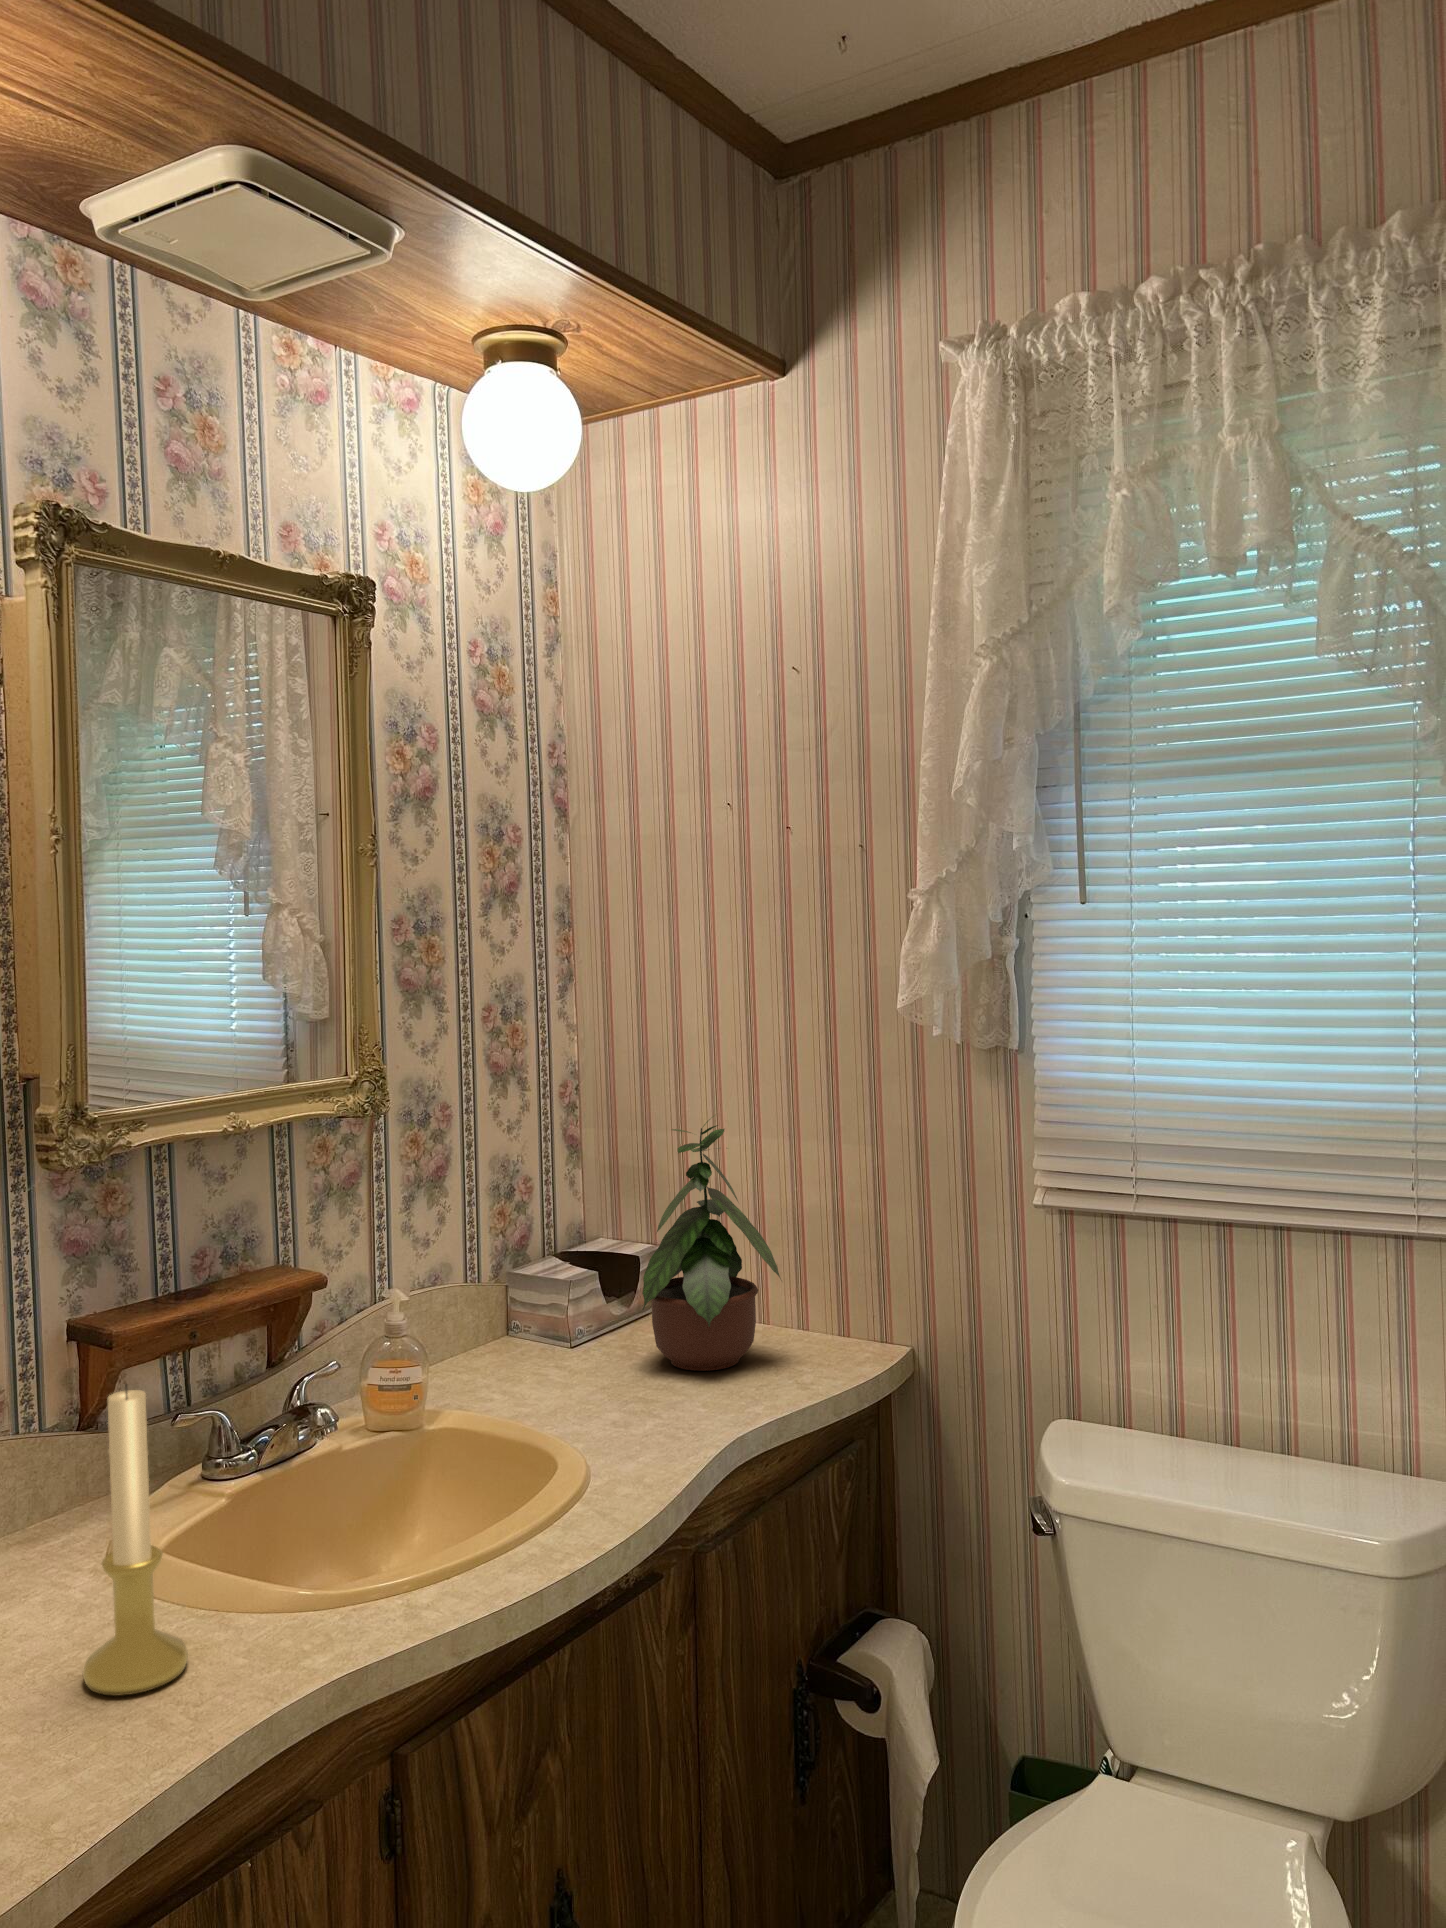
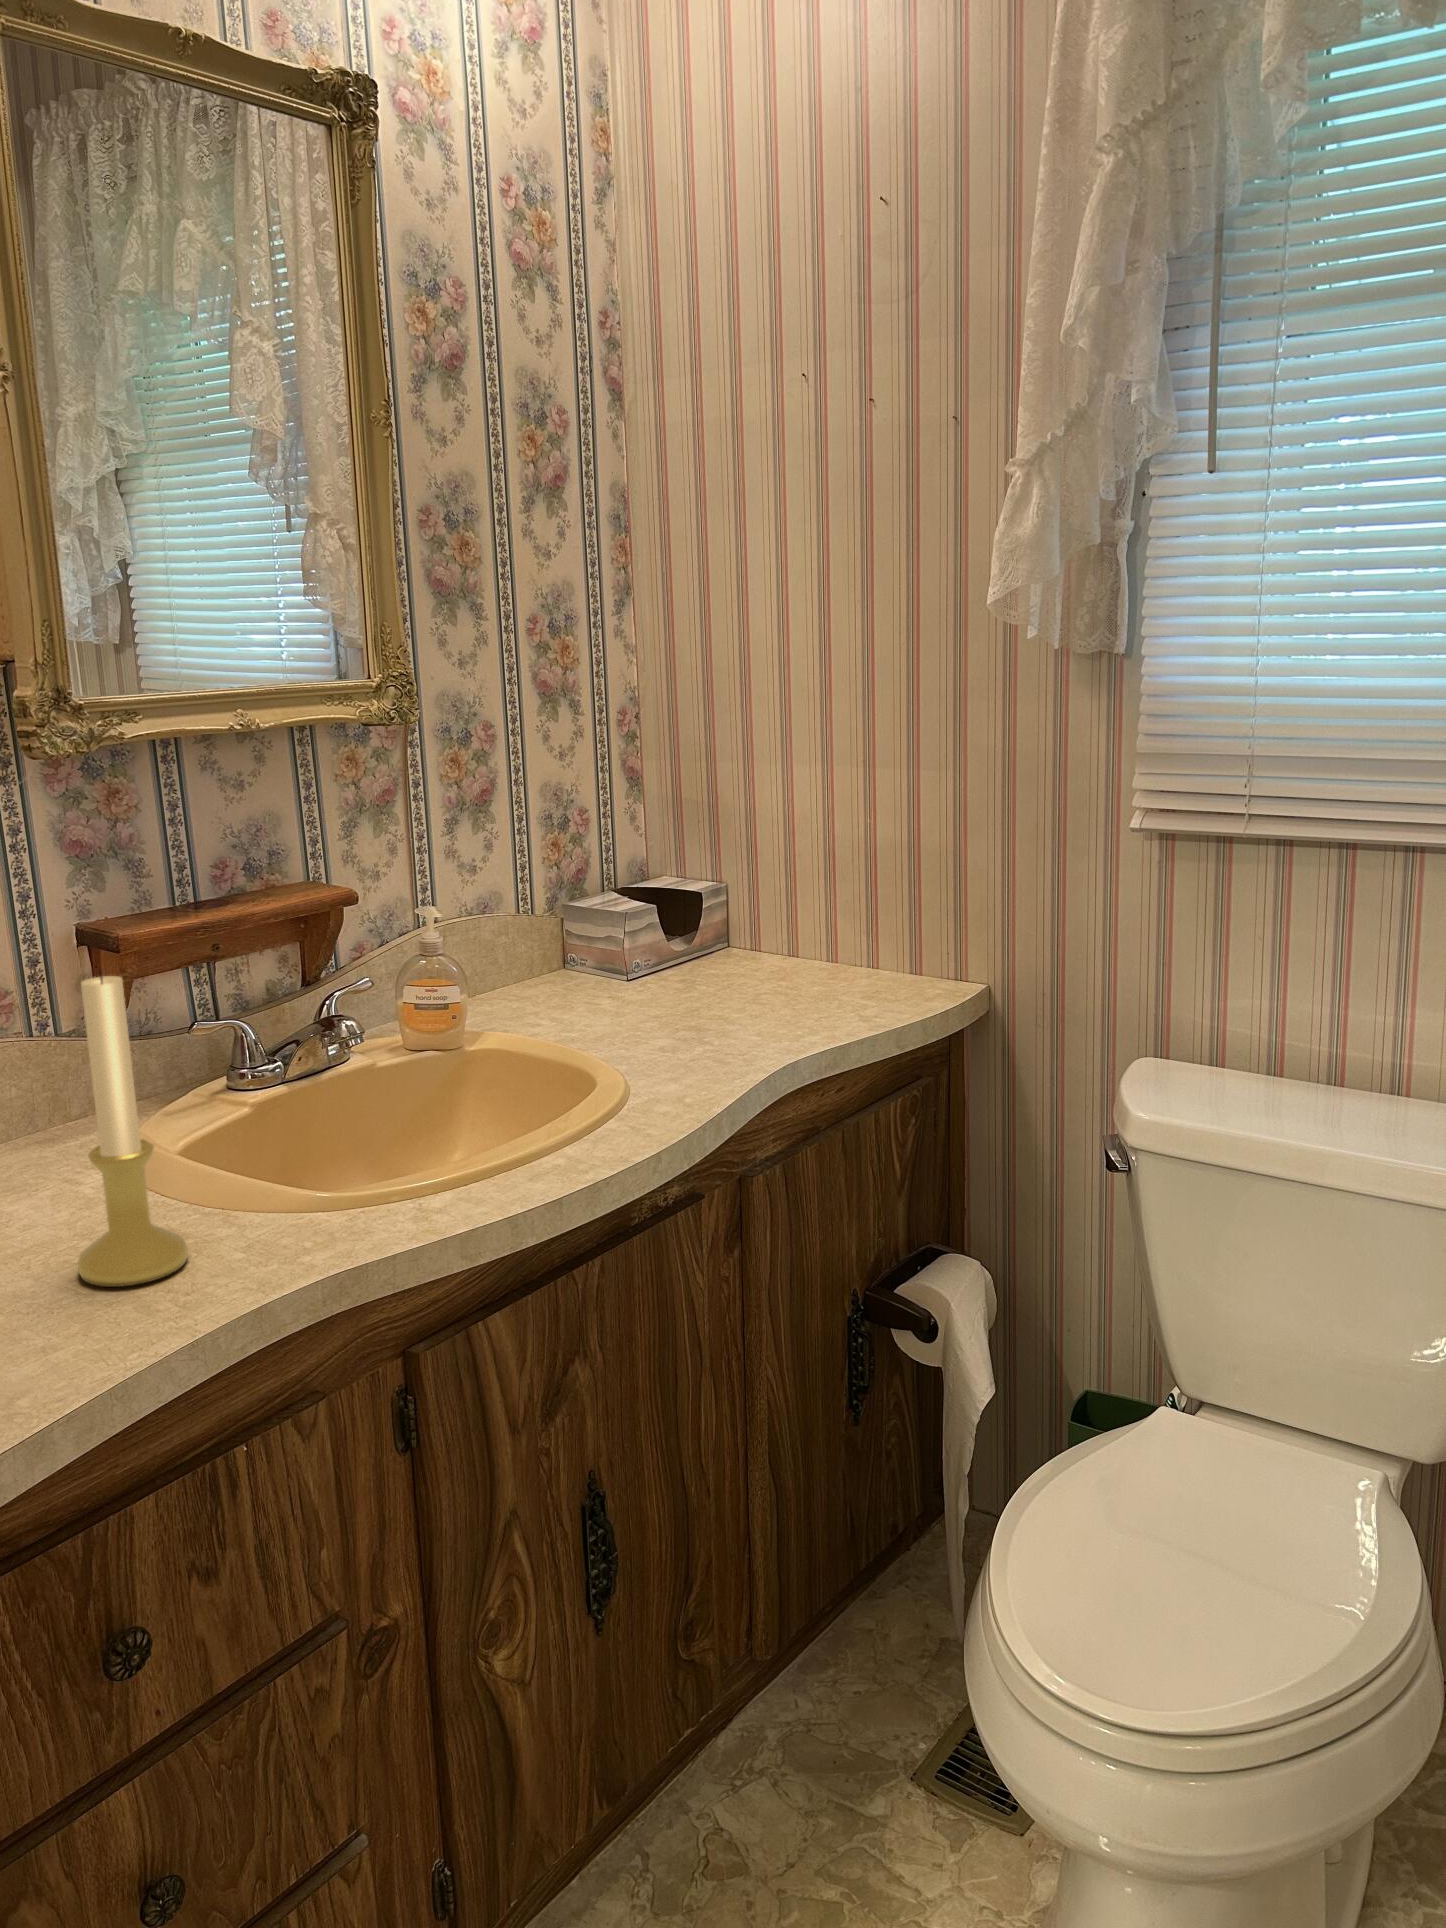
potted plant: present [642,1116,781,1371] -> none [685,725,859,1002]

